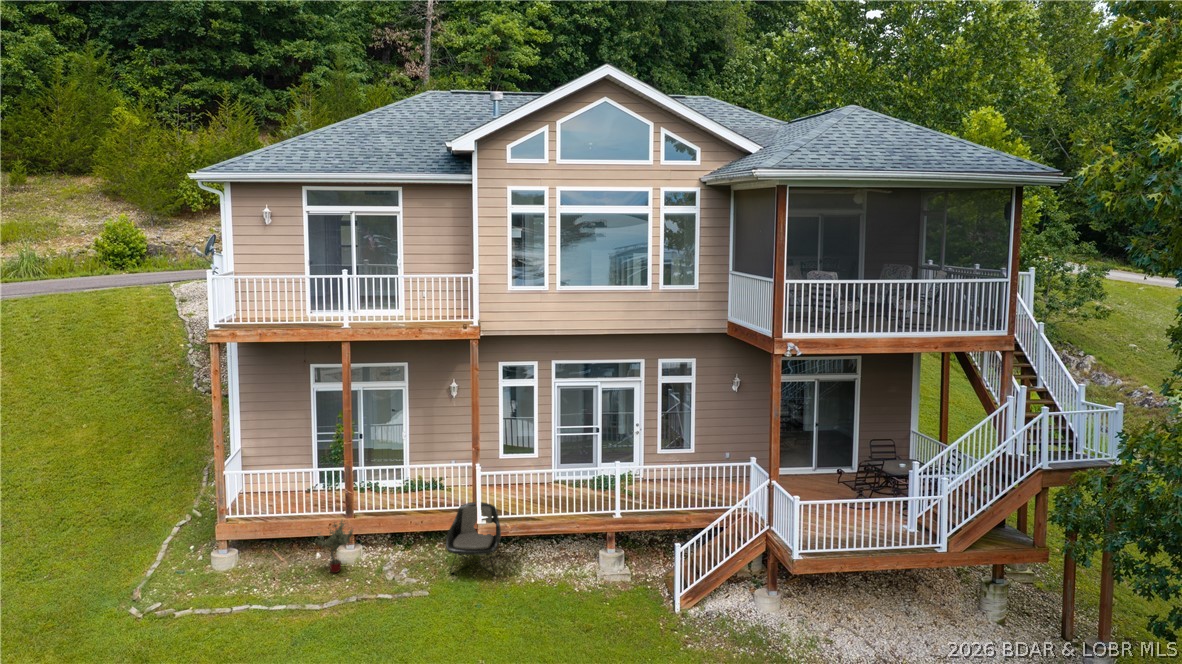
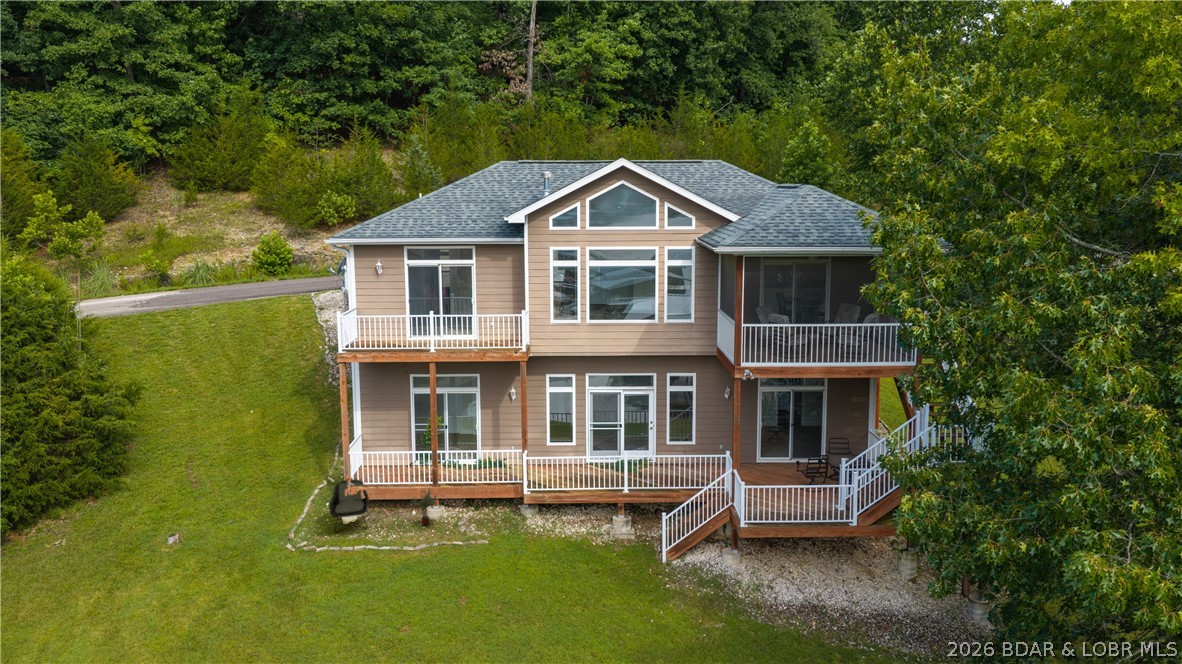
lounge chair: present [446,502,501,575] -> present [329,479,369,533]

